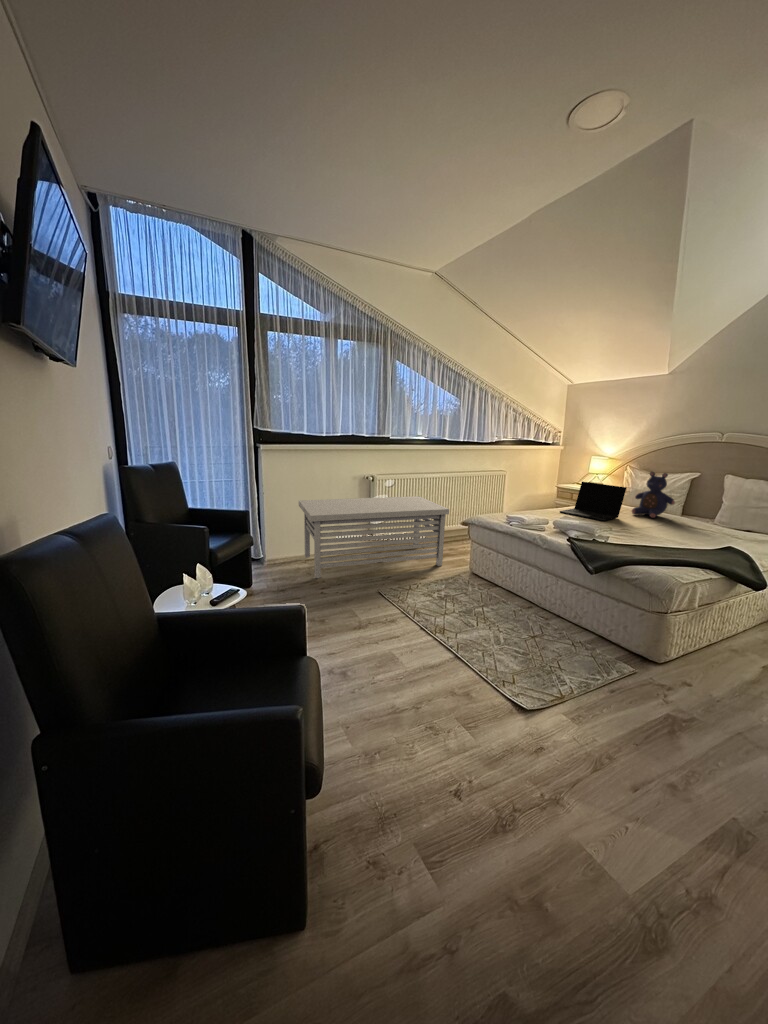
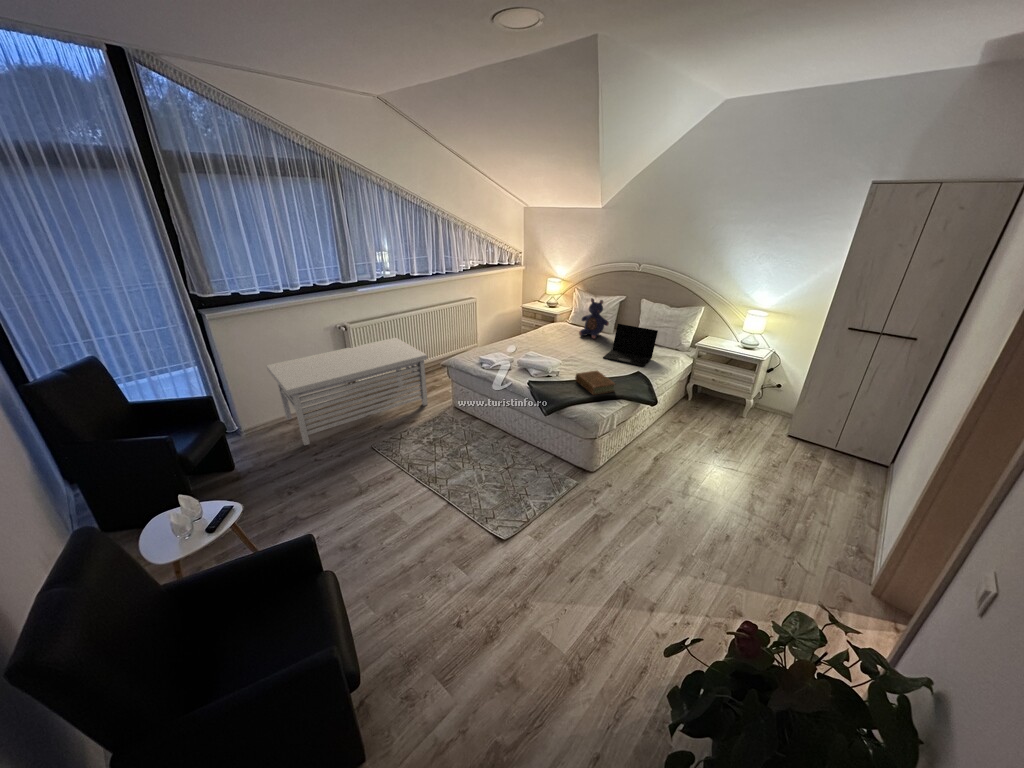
laptop: present [560,482,626,521] -> present [603,324,658,367]
book: none [633,535,697,561] -> present [575,371,615,395]

